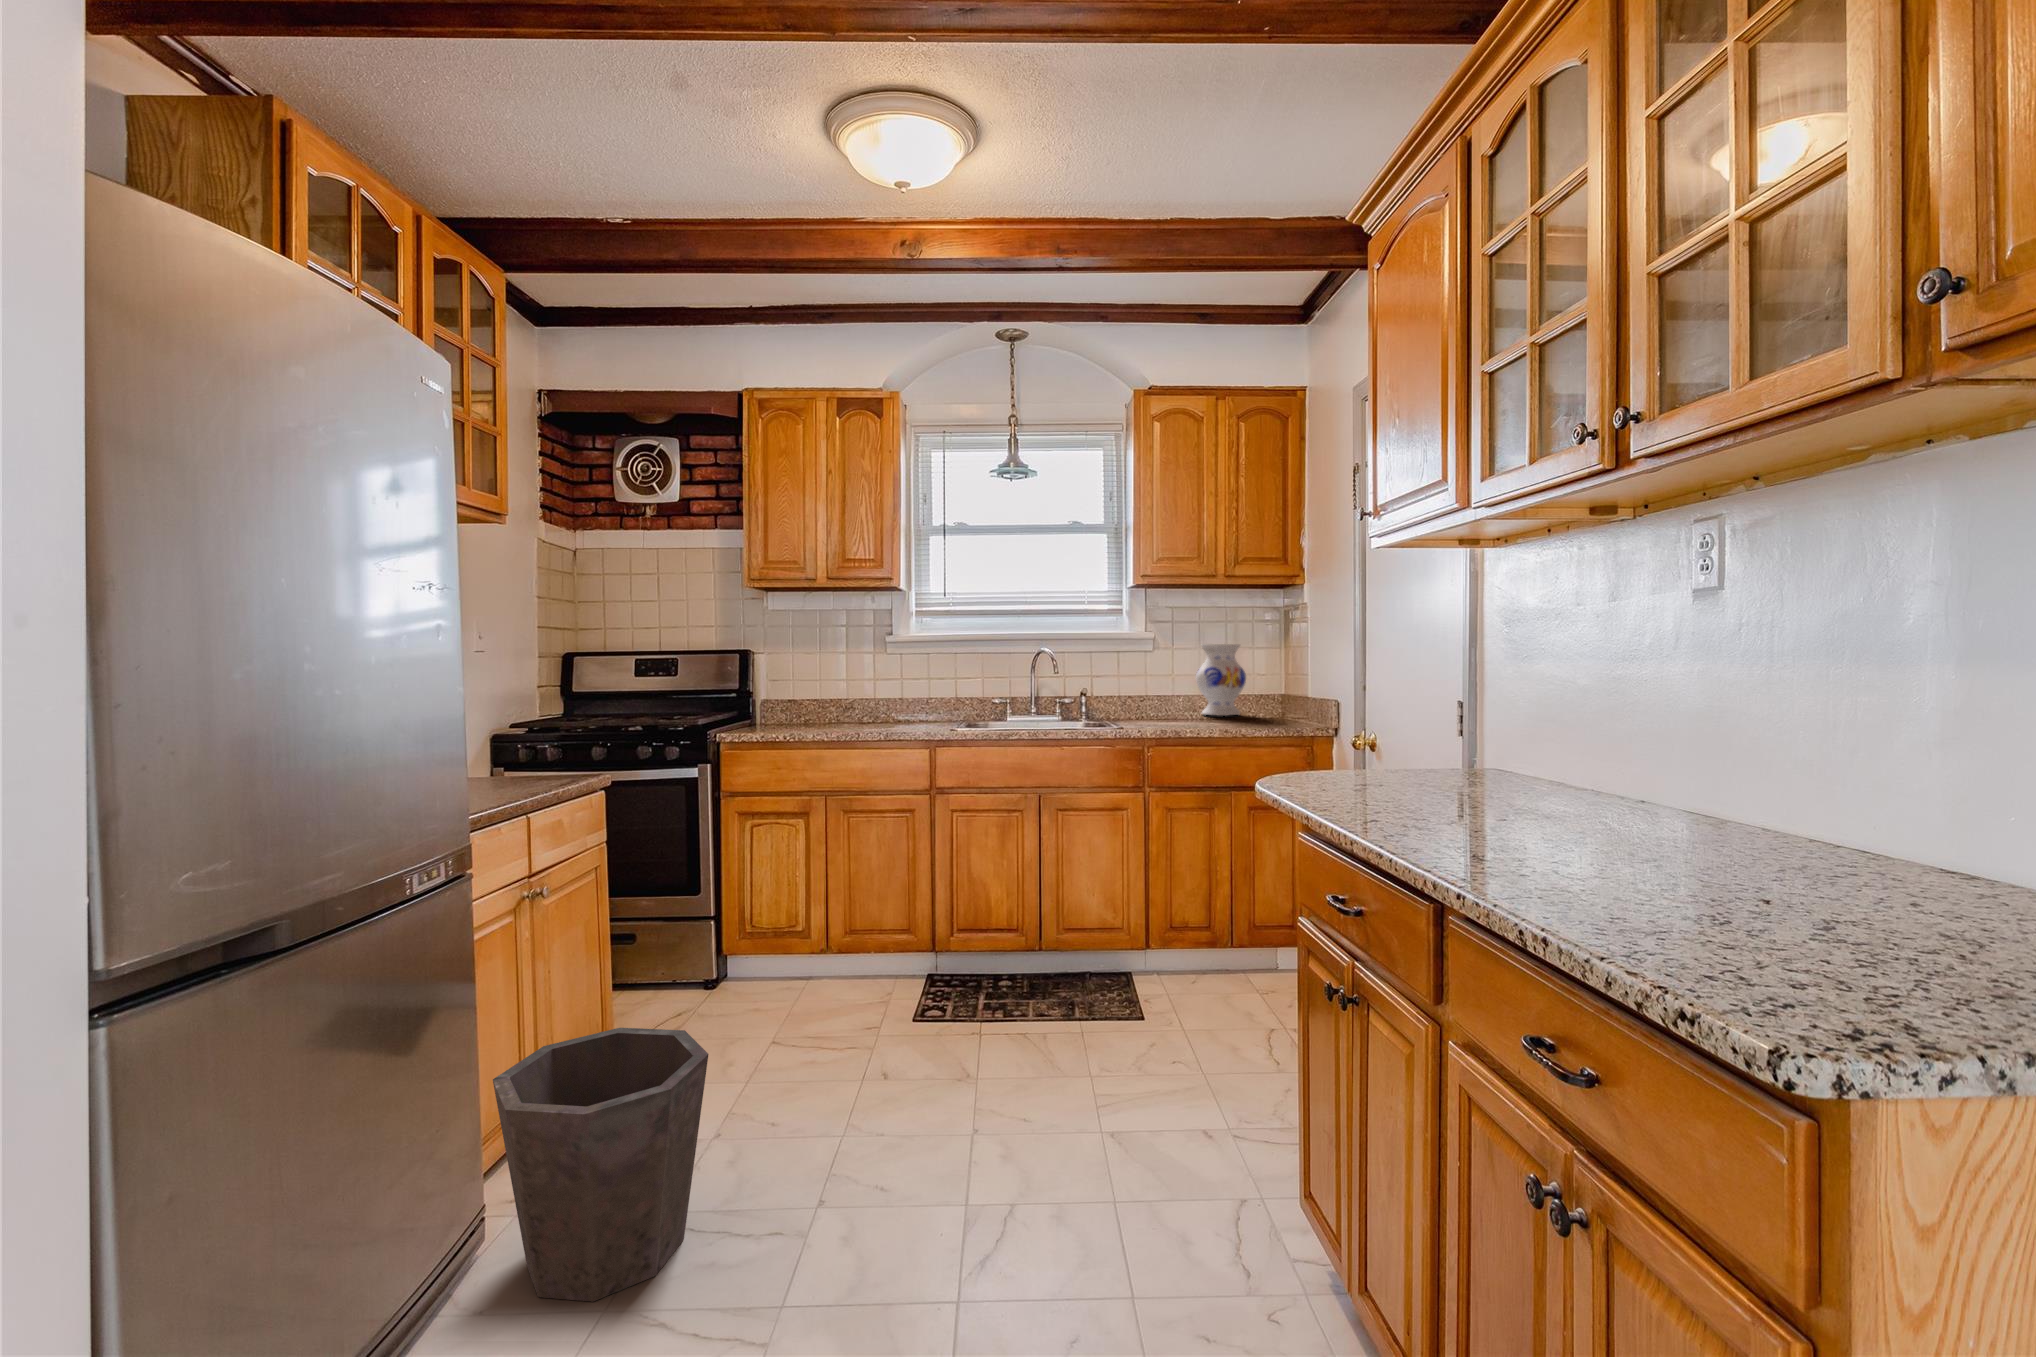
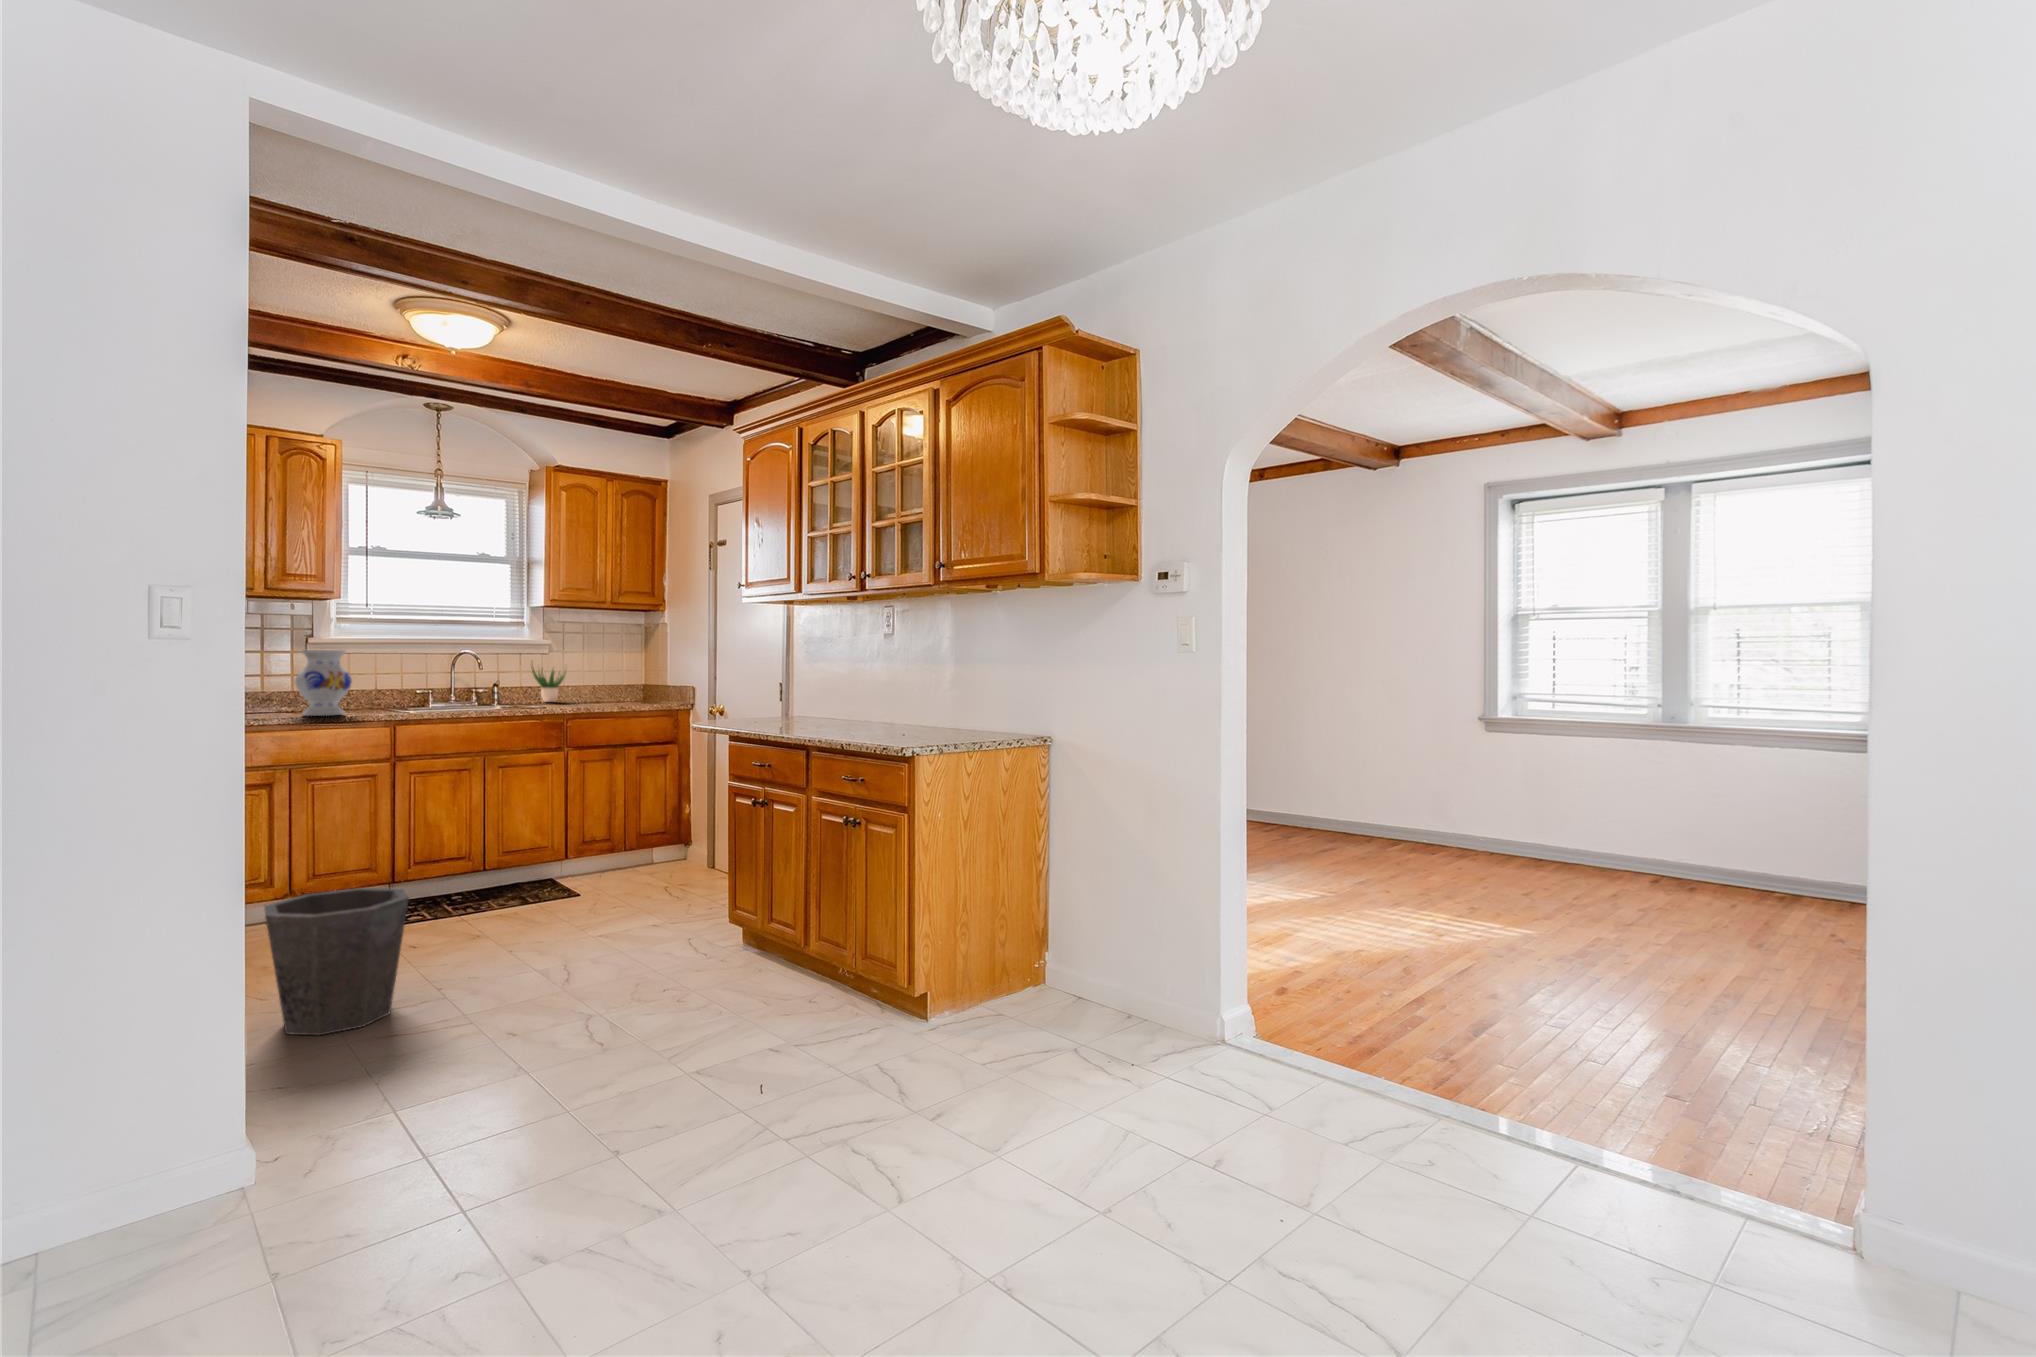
vase: present [1196,644,1246,716] -> present [295,650,352,716]
potted plant: none [1127,657,1170,717] -> present [531,666,566,702]

